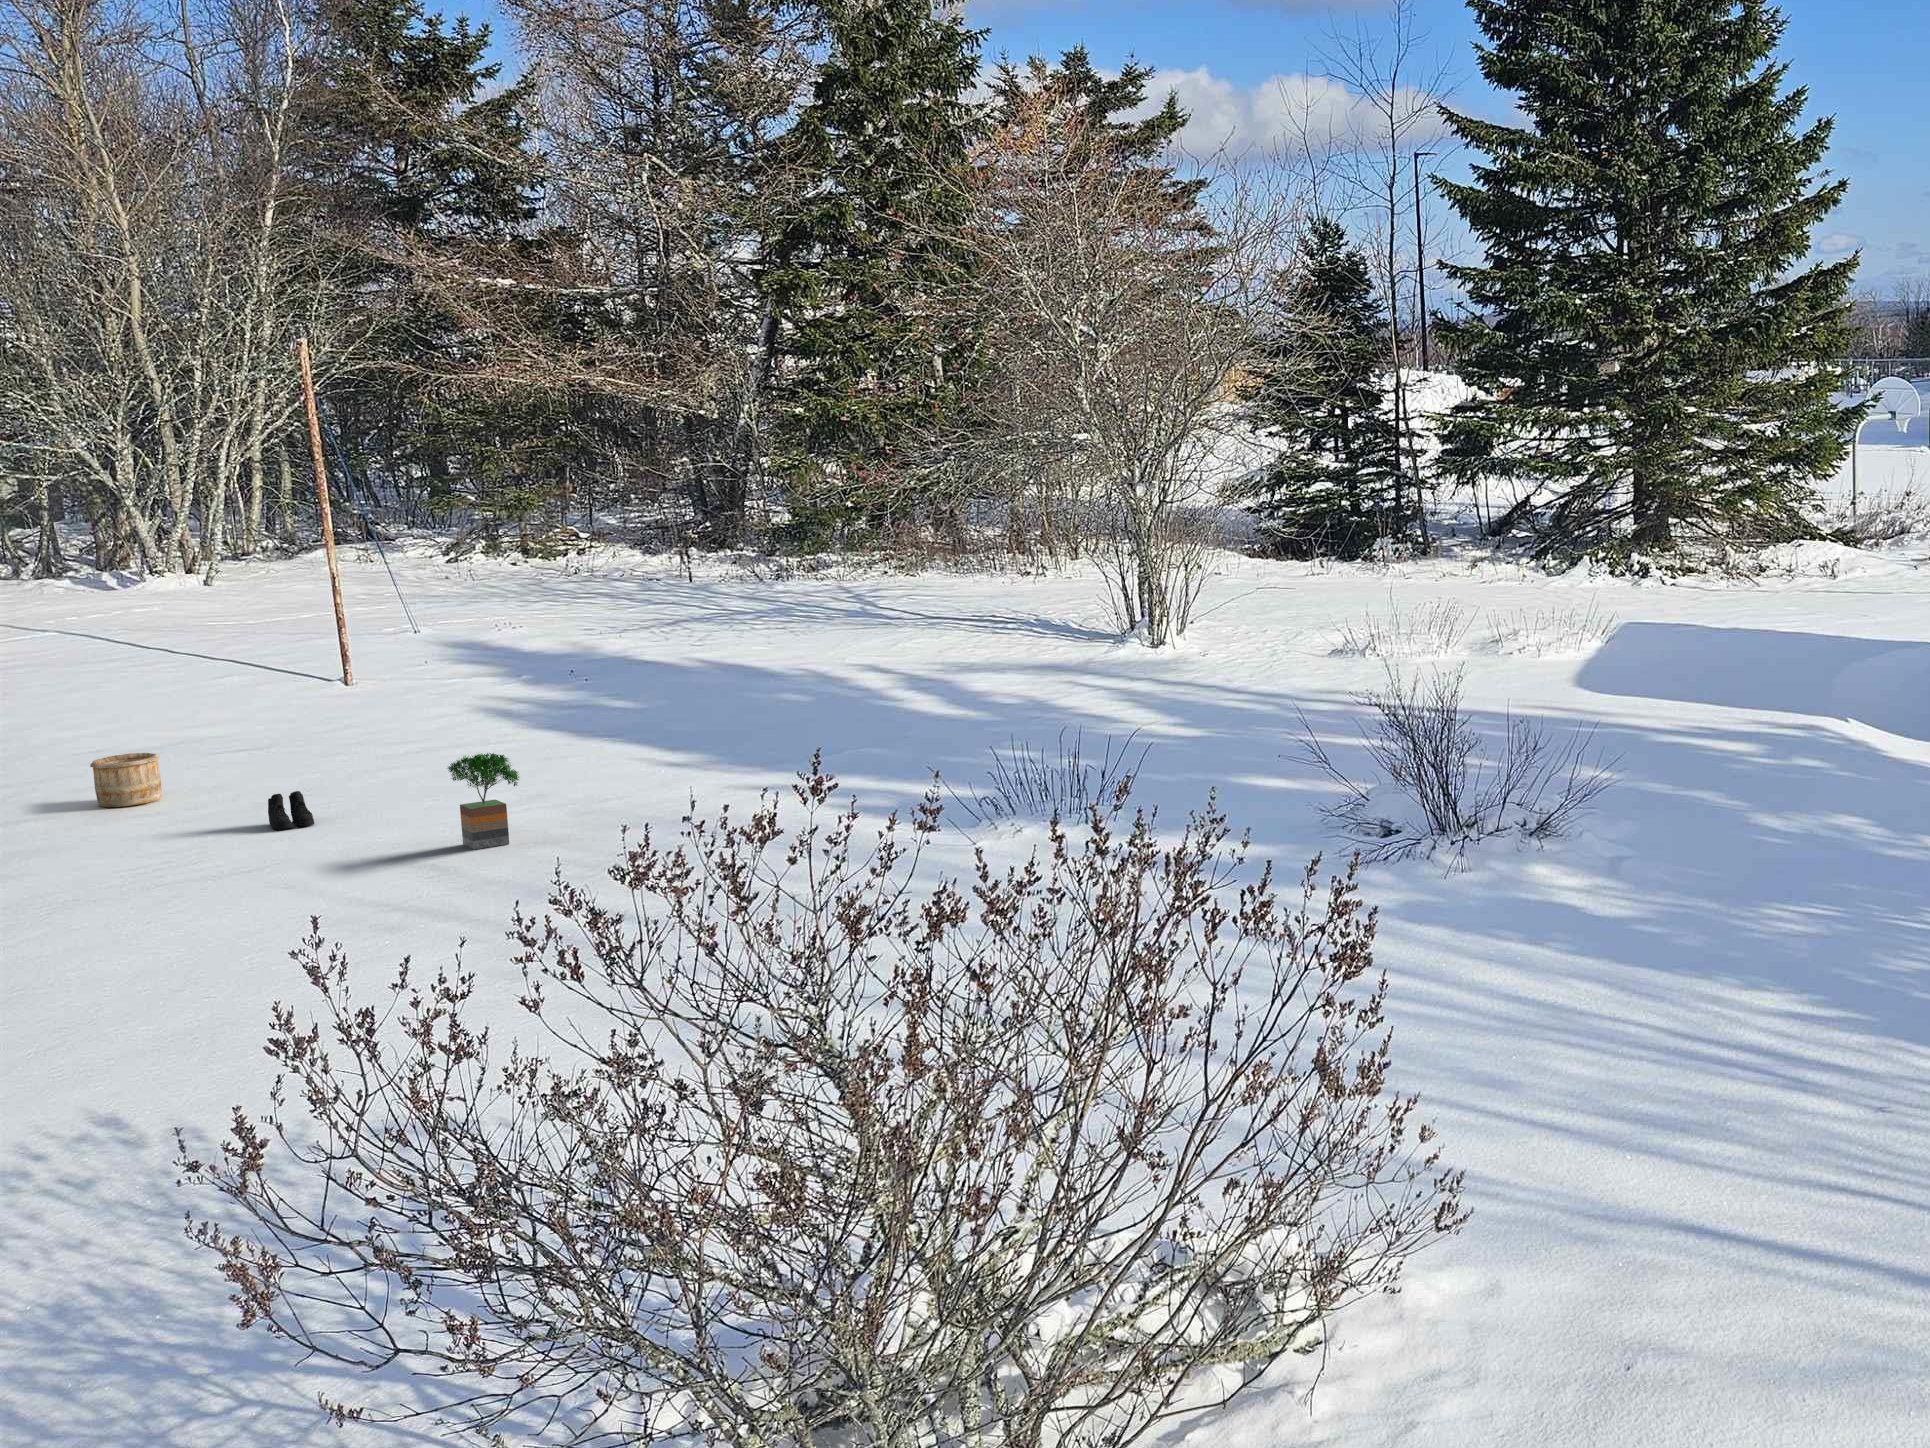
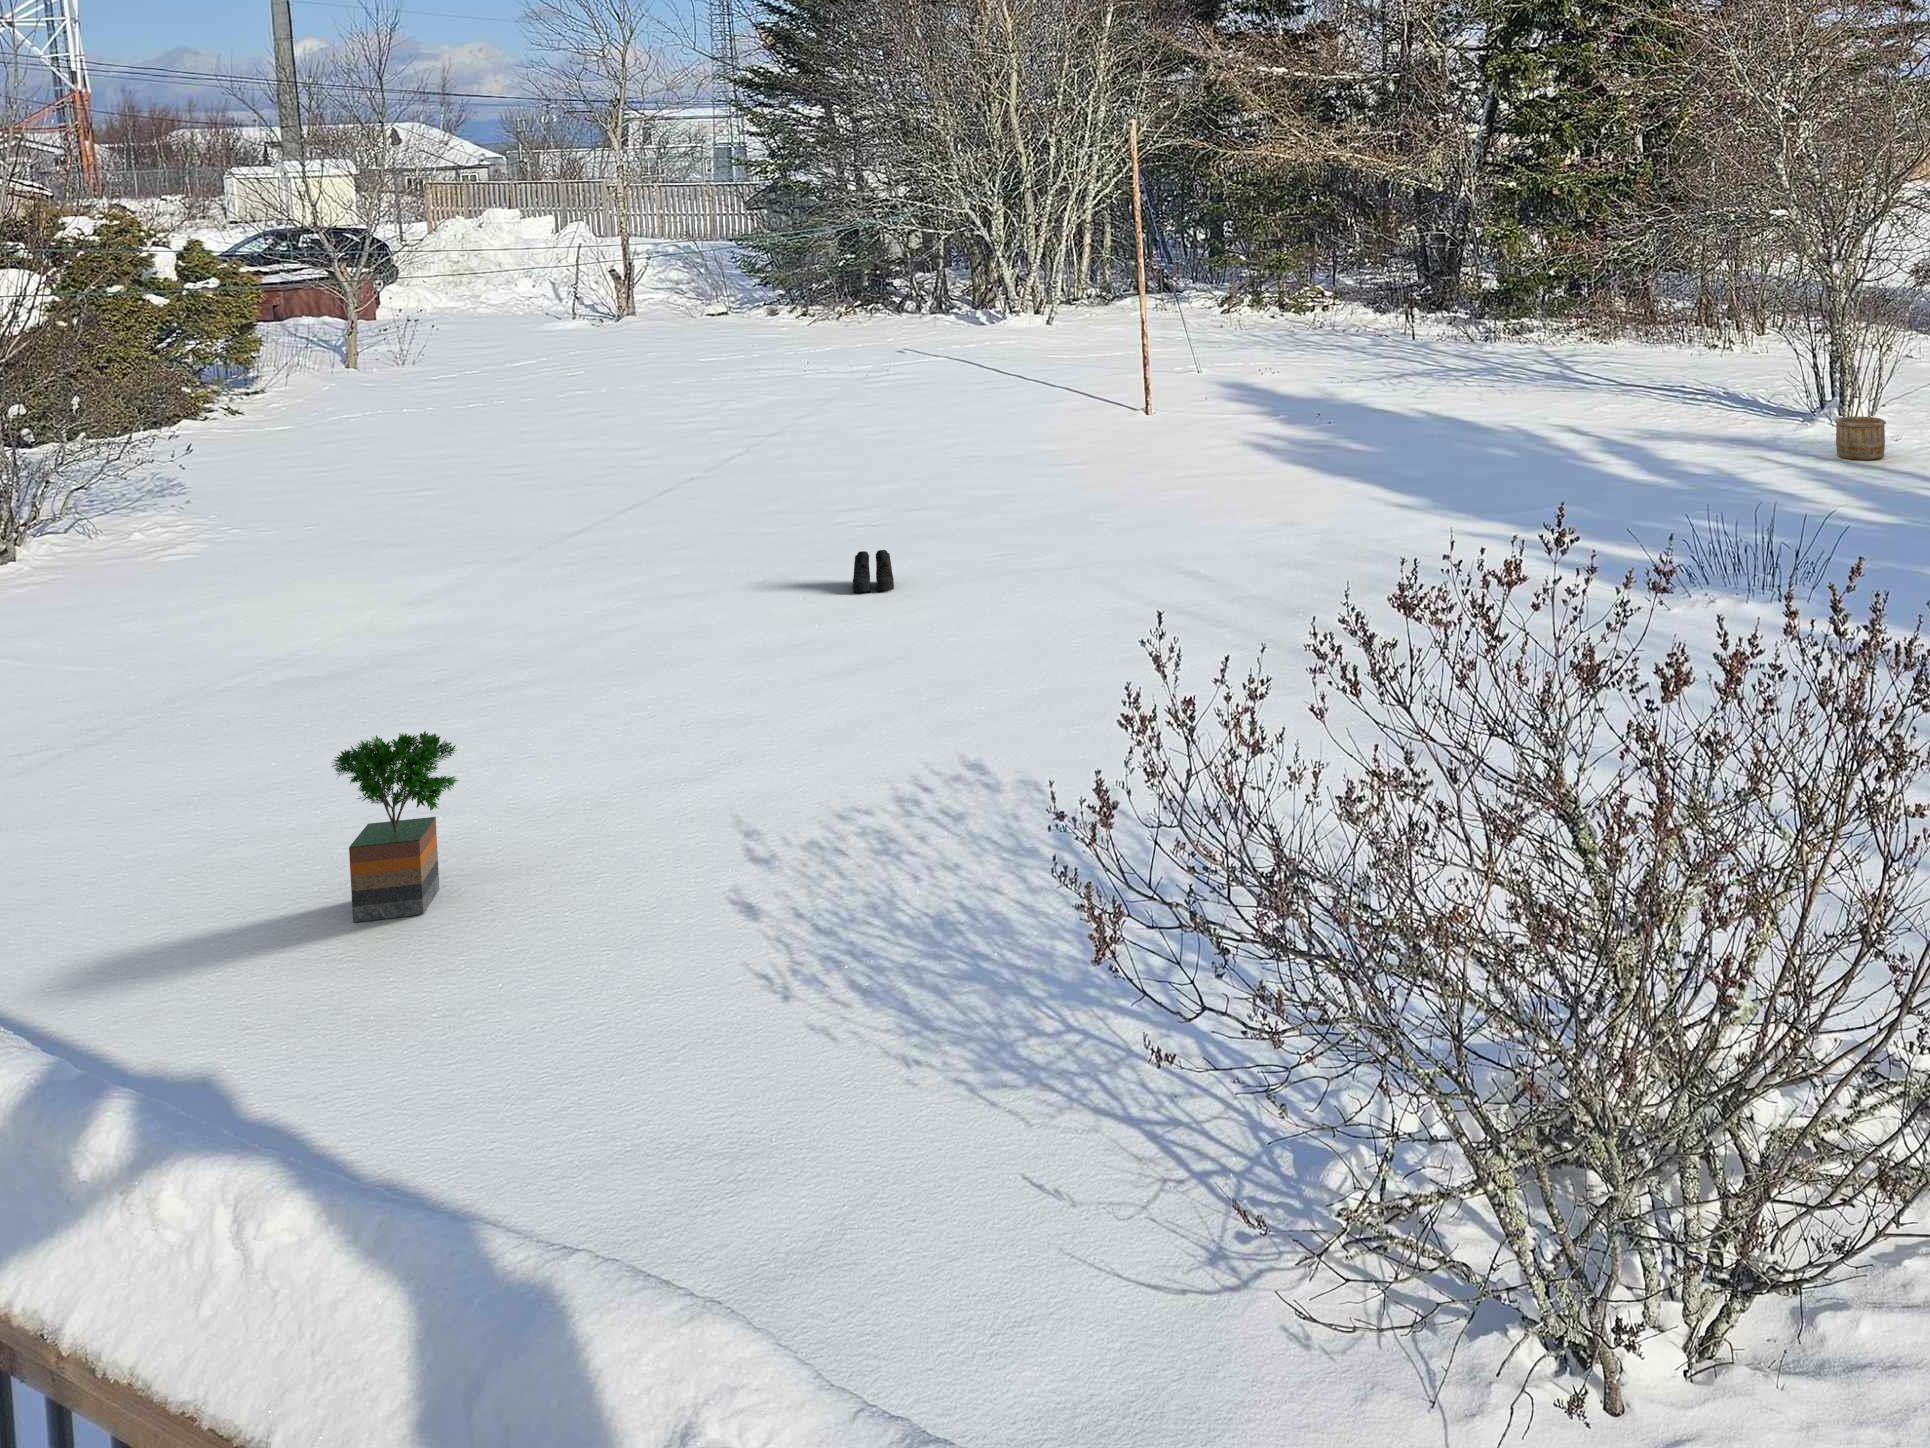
wooden bucket: present [90,753,162,807] -> present [1835,416,1886,460]
potted tree: present [448,753,519,850] -> present [331,731,458,922]

